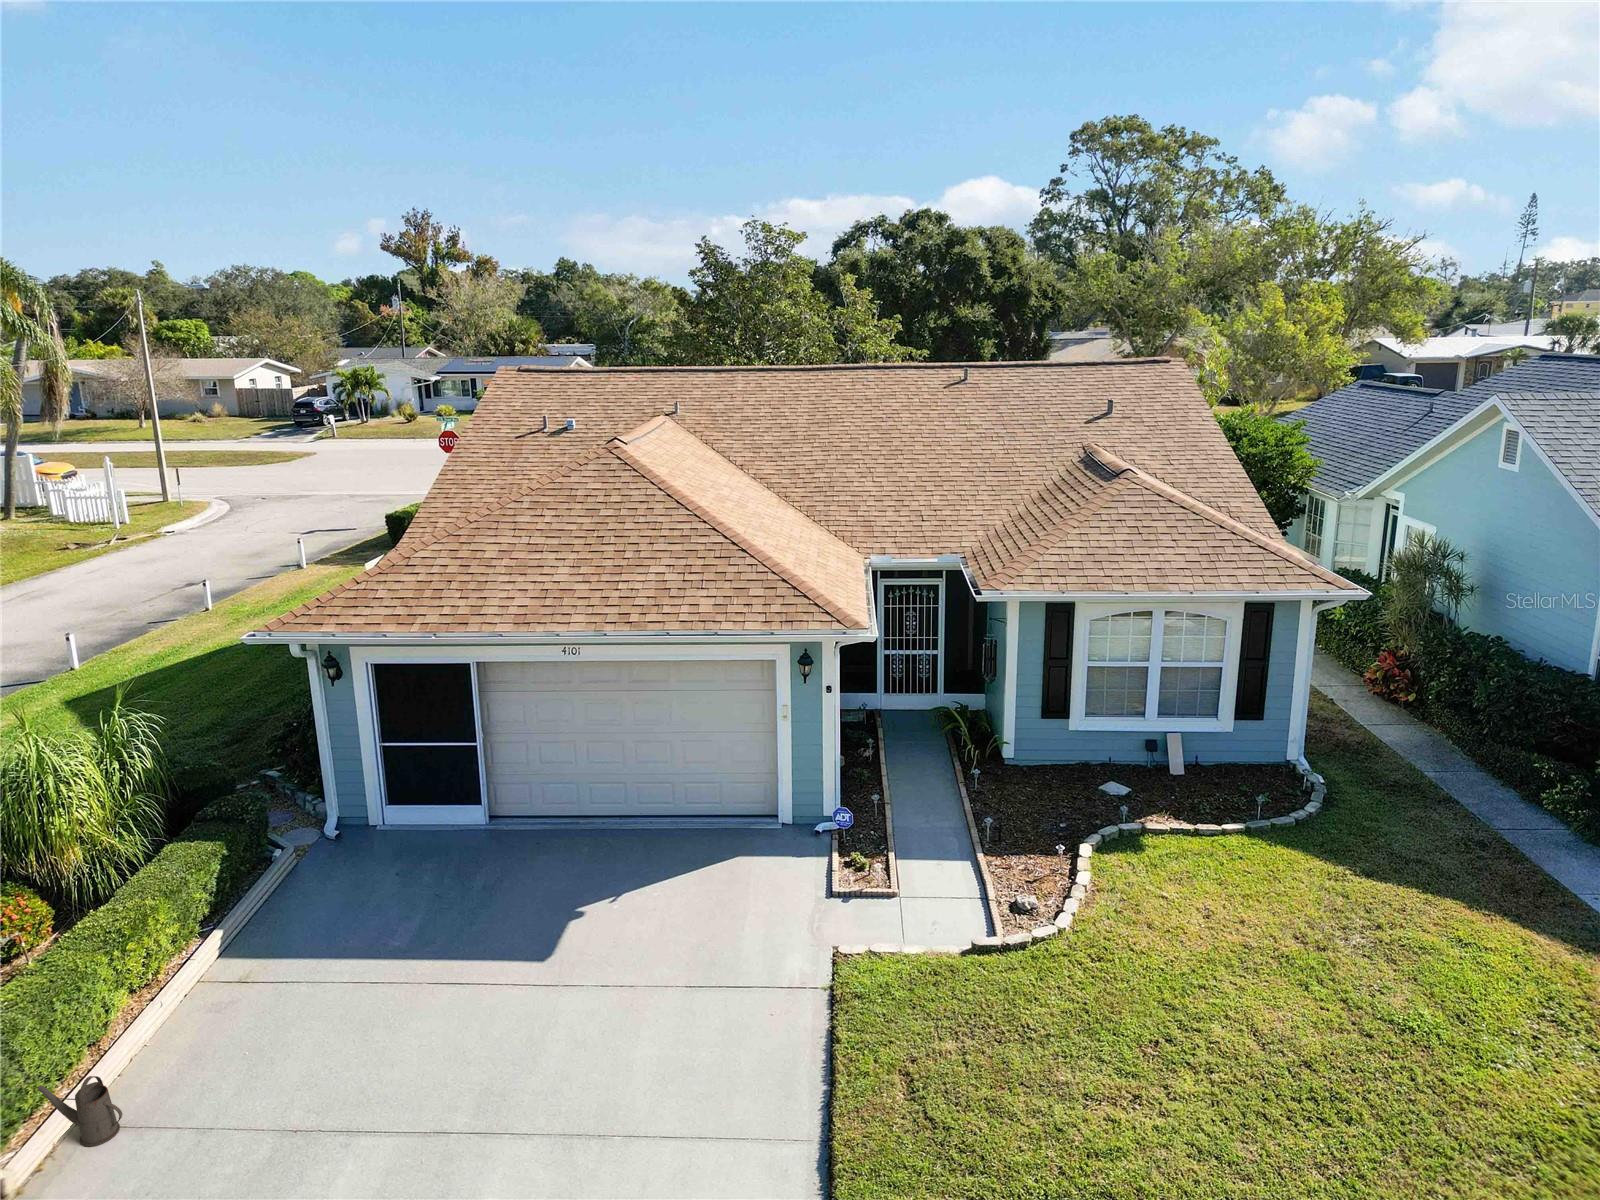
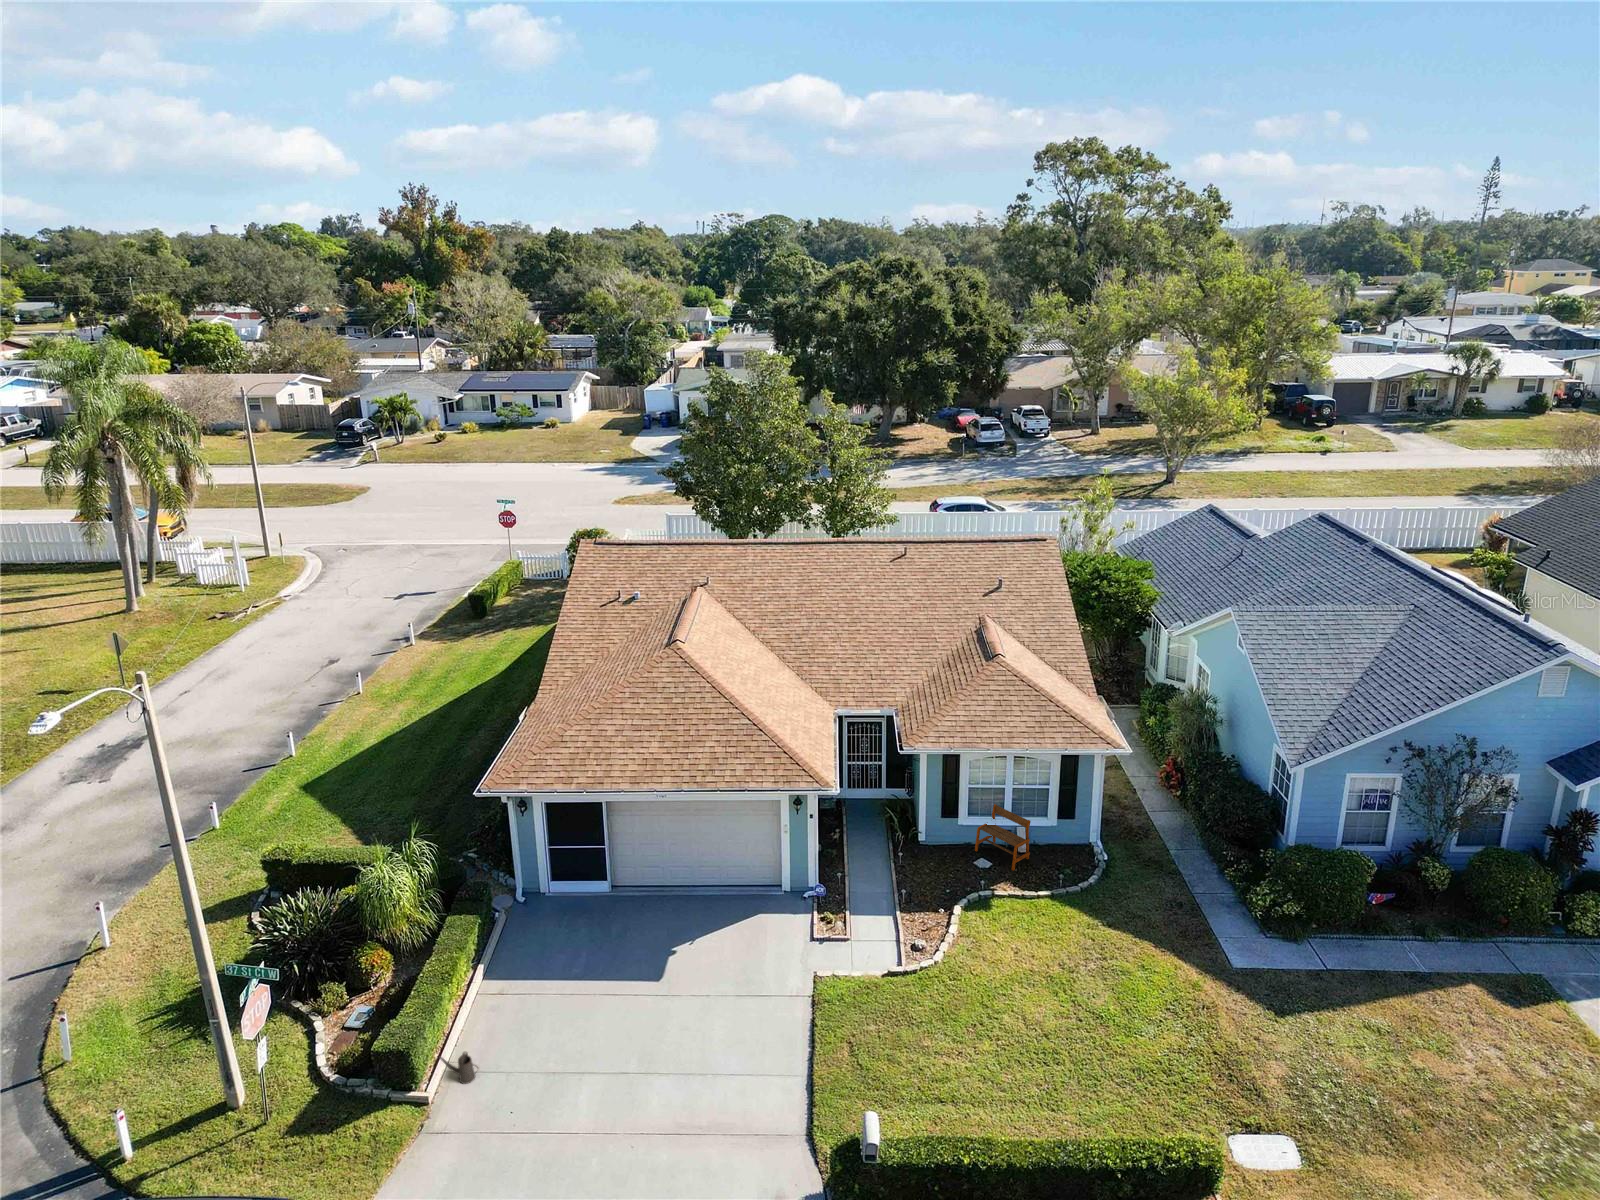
bench: none [1097,697,1195,800] -> present [975,804,1031,871]

